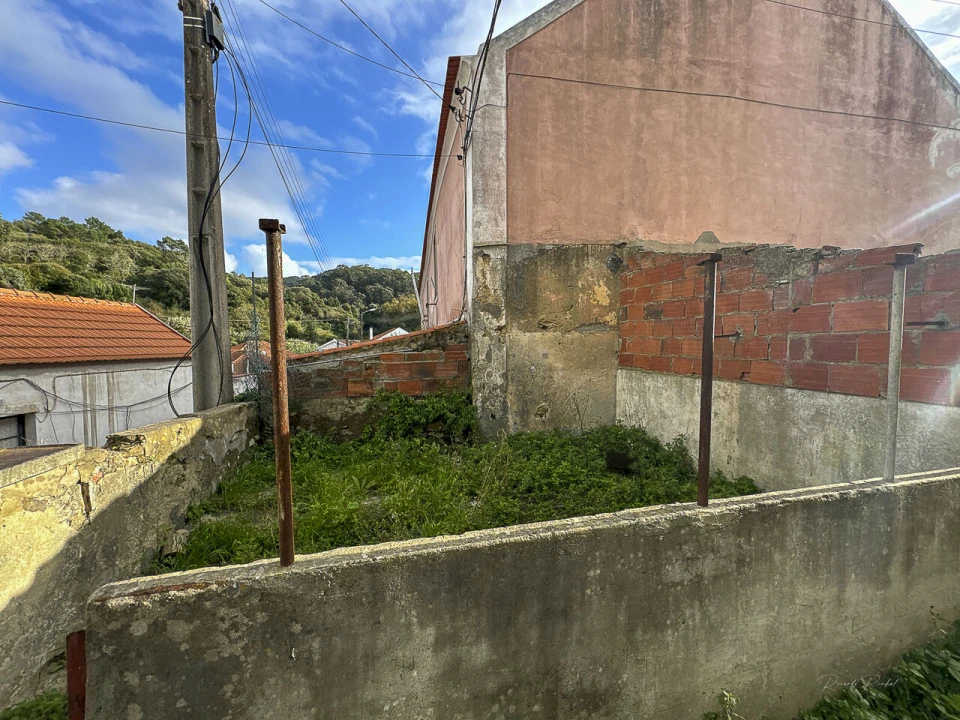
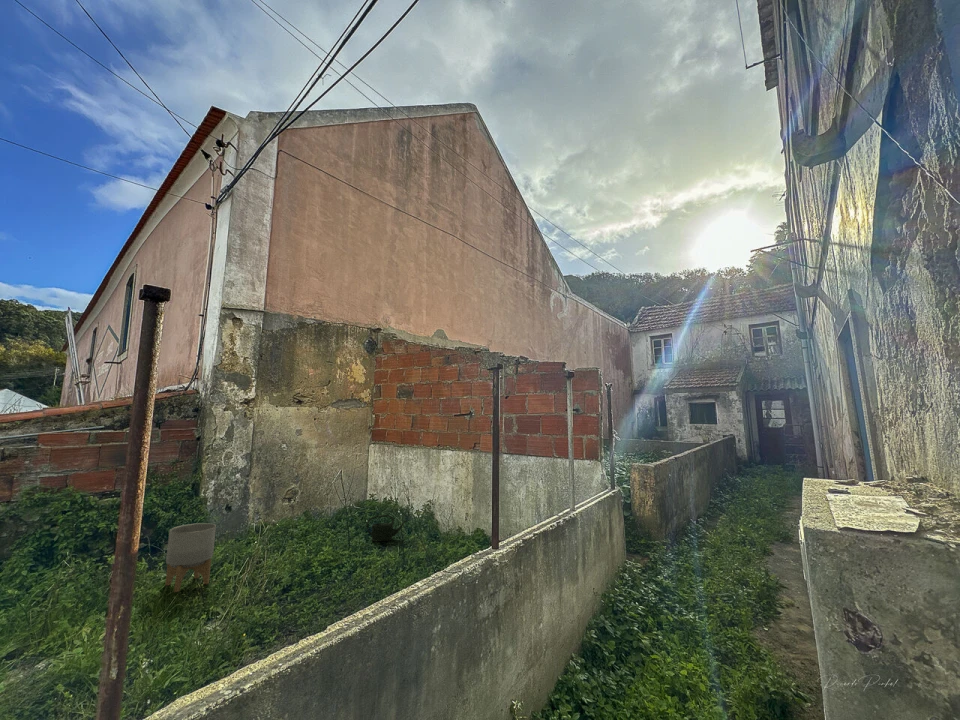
planter: none [433,428,464,478] -> present [165,523,216,592]

